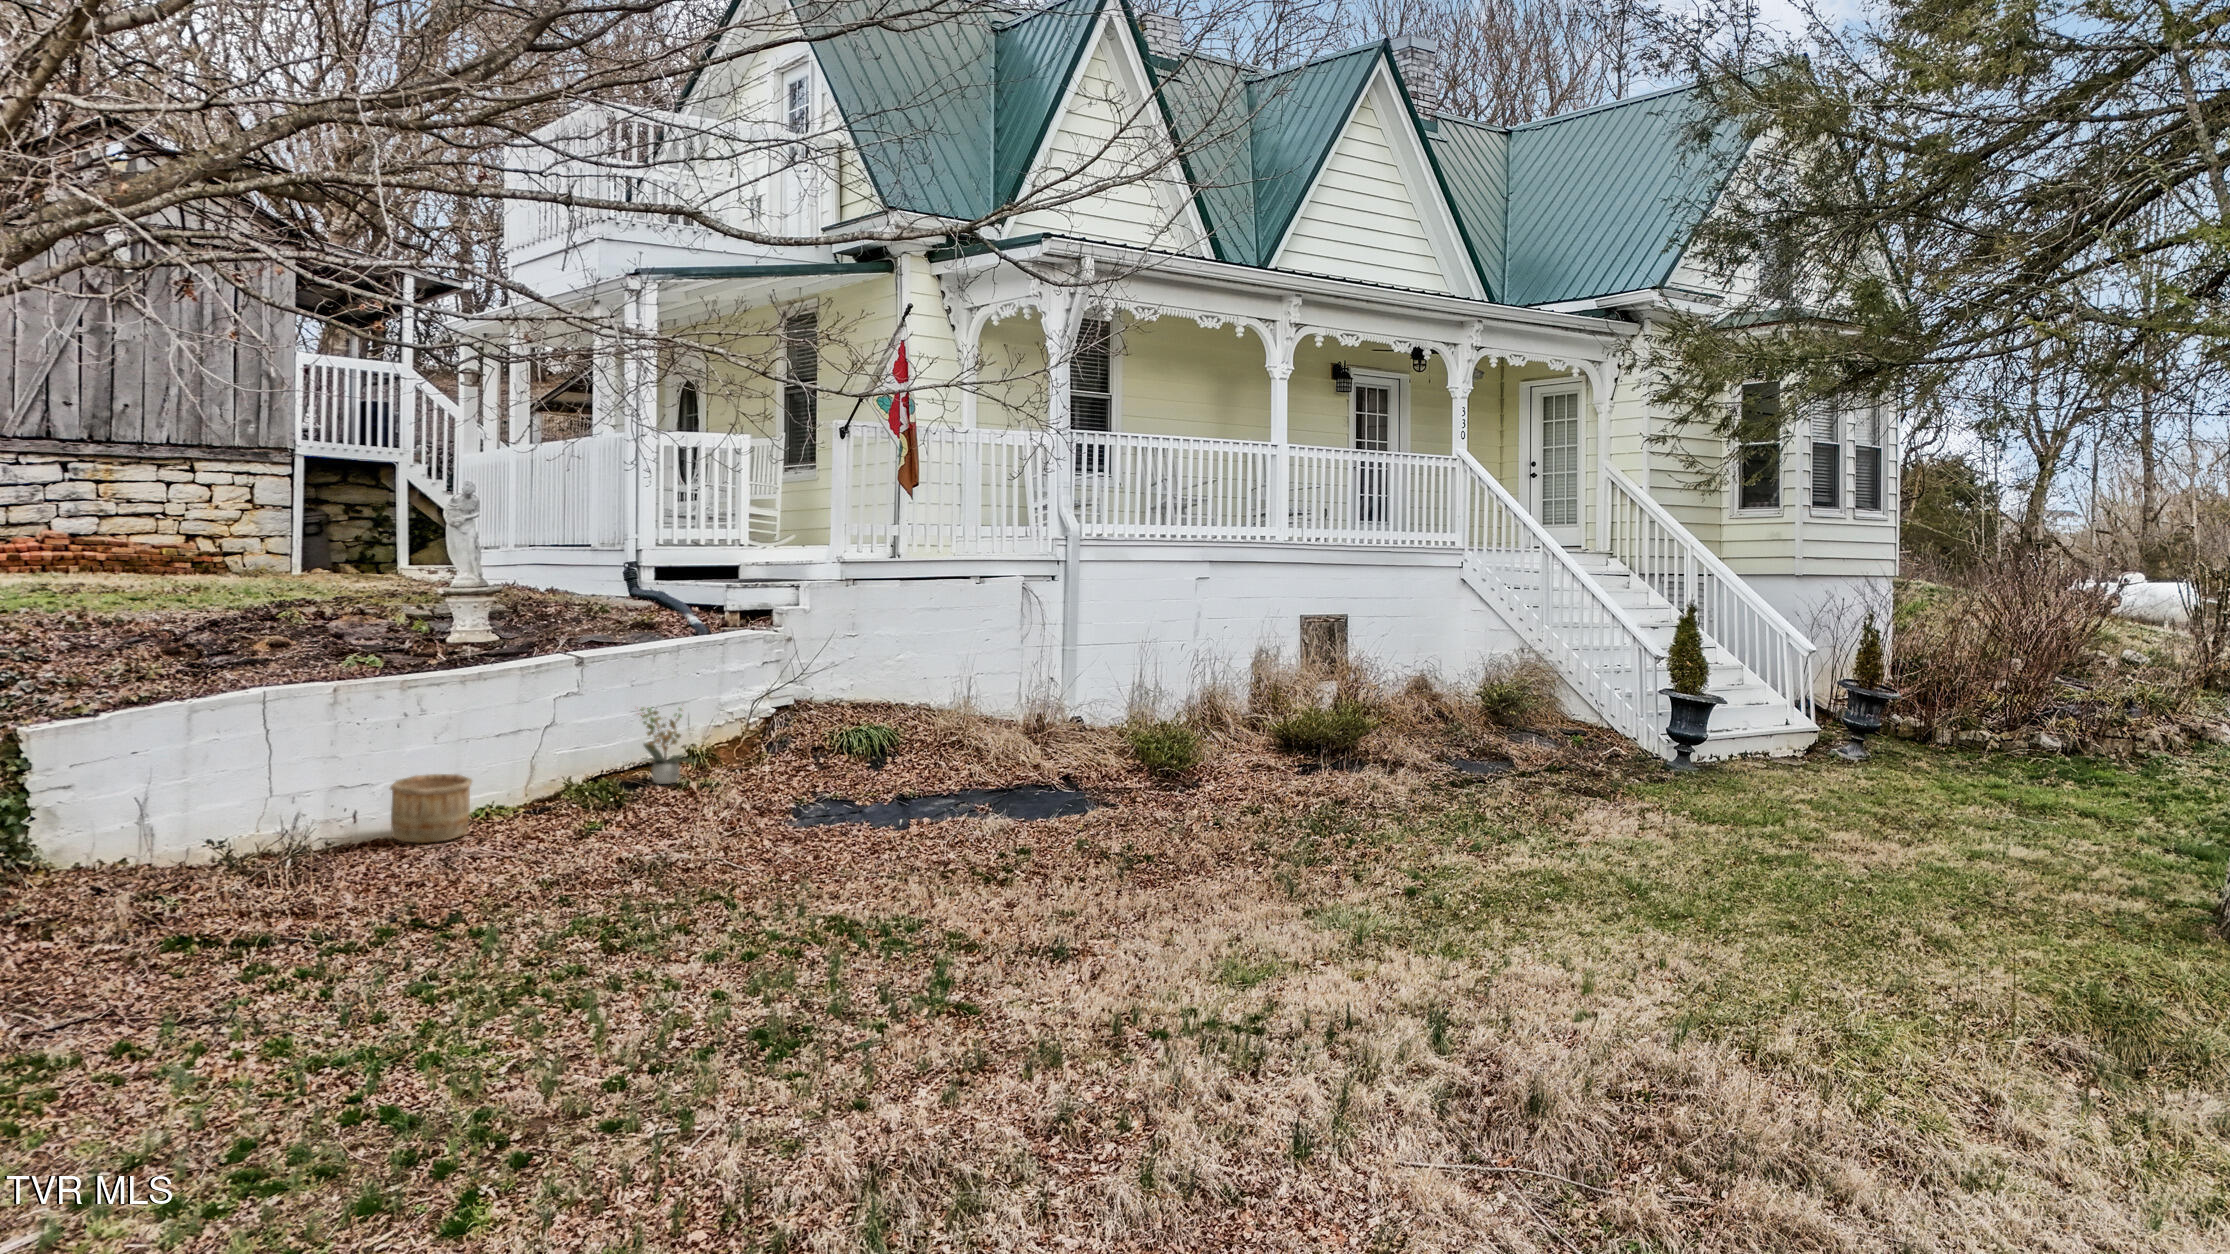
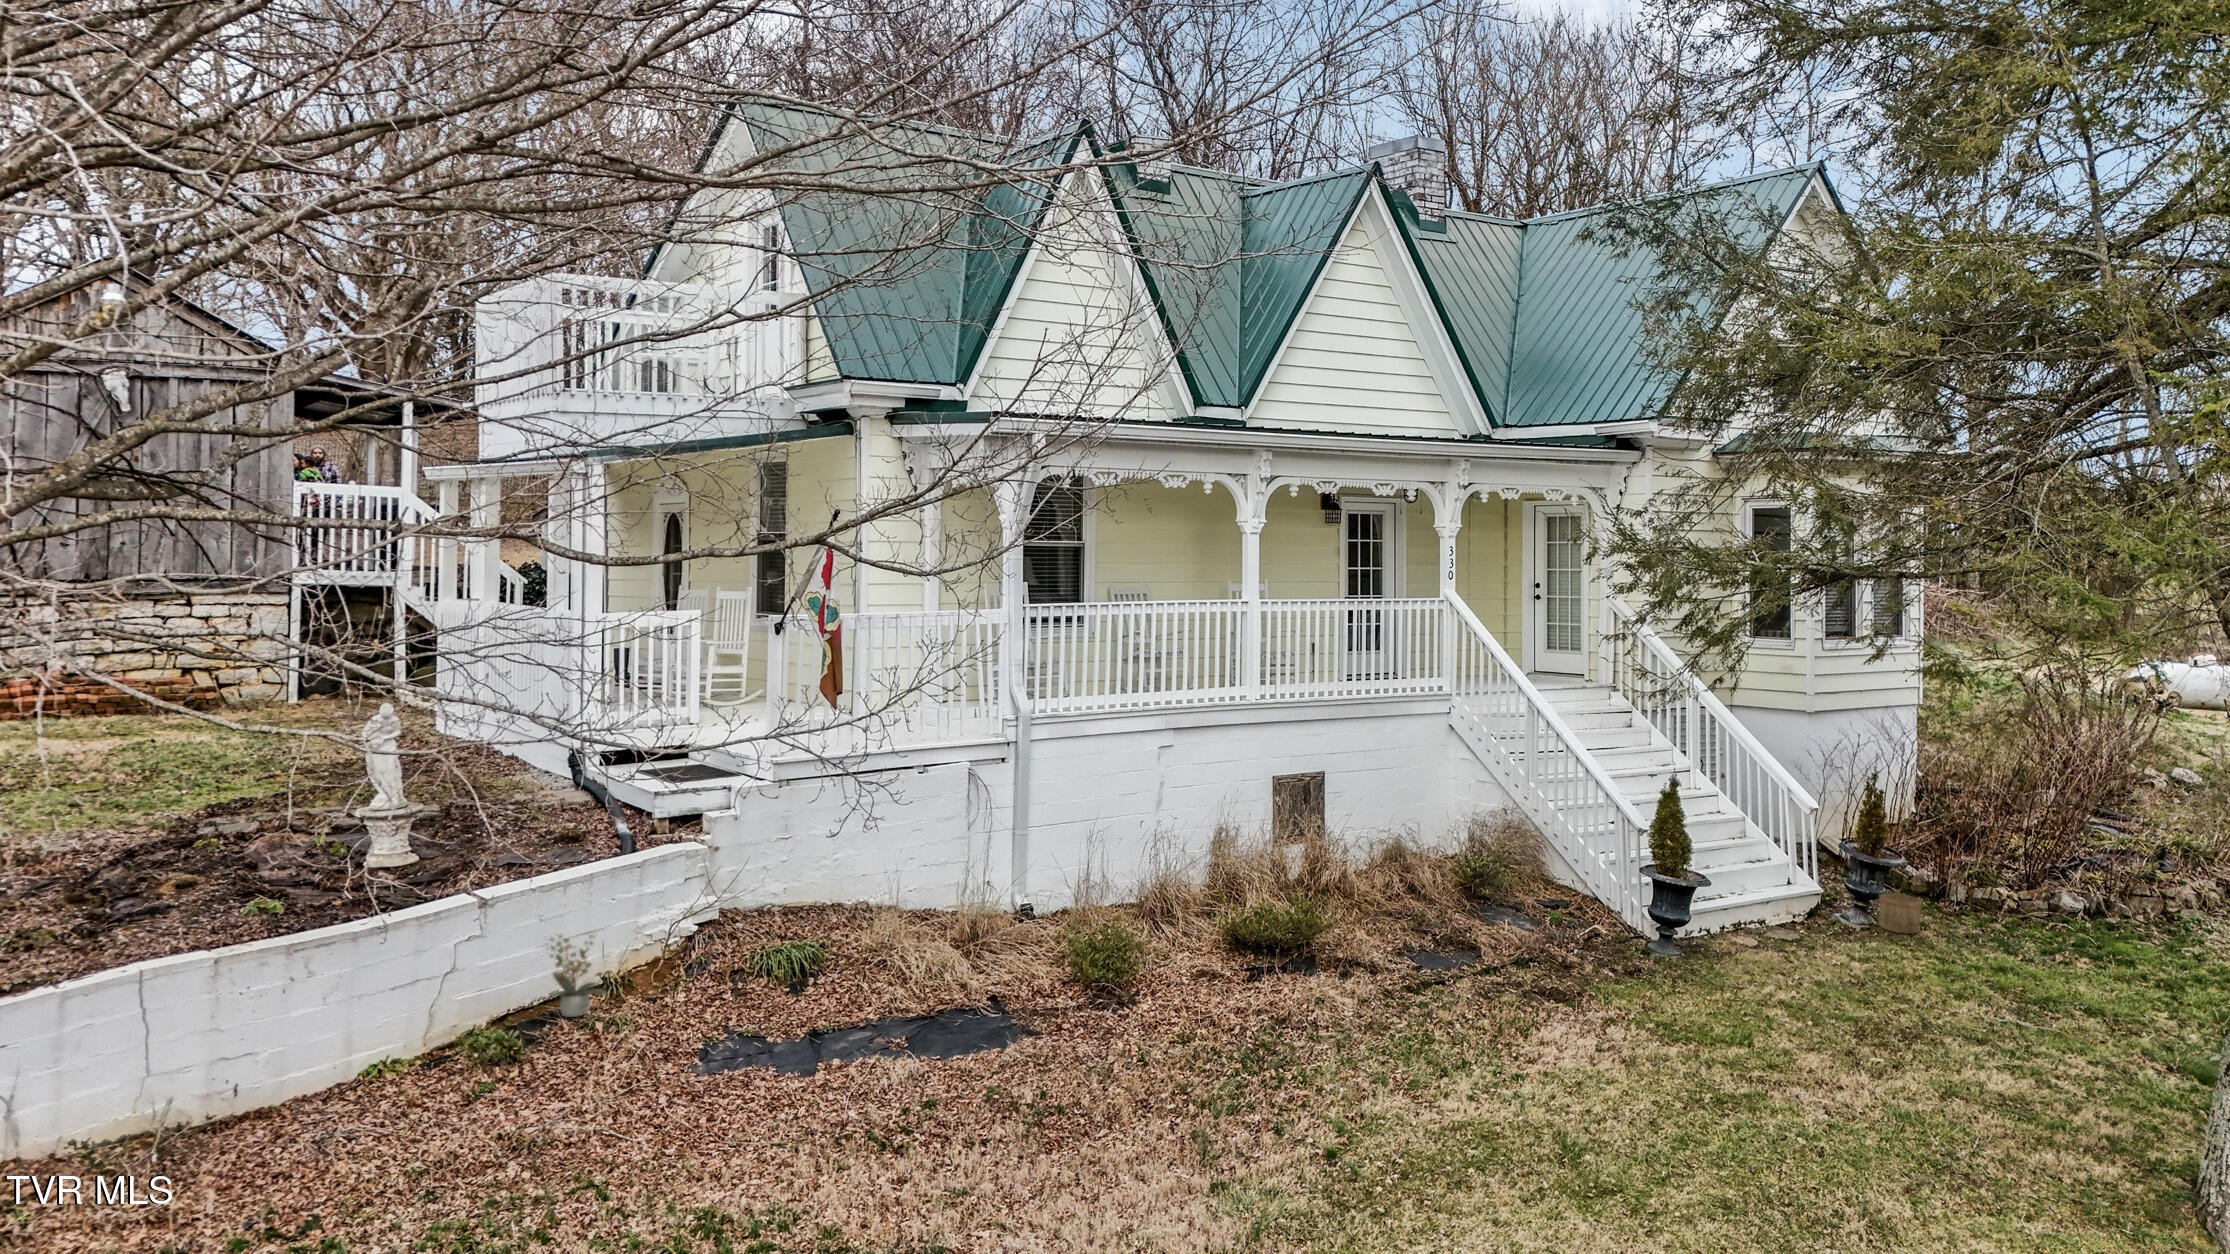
wooden bucket: present [389,774,472,843] -> present [1879,893,1922,934]

